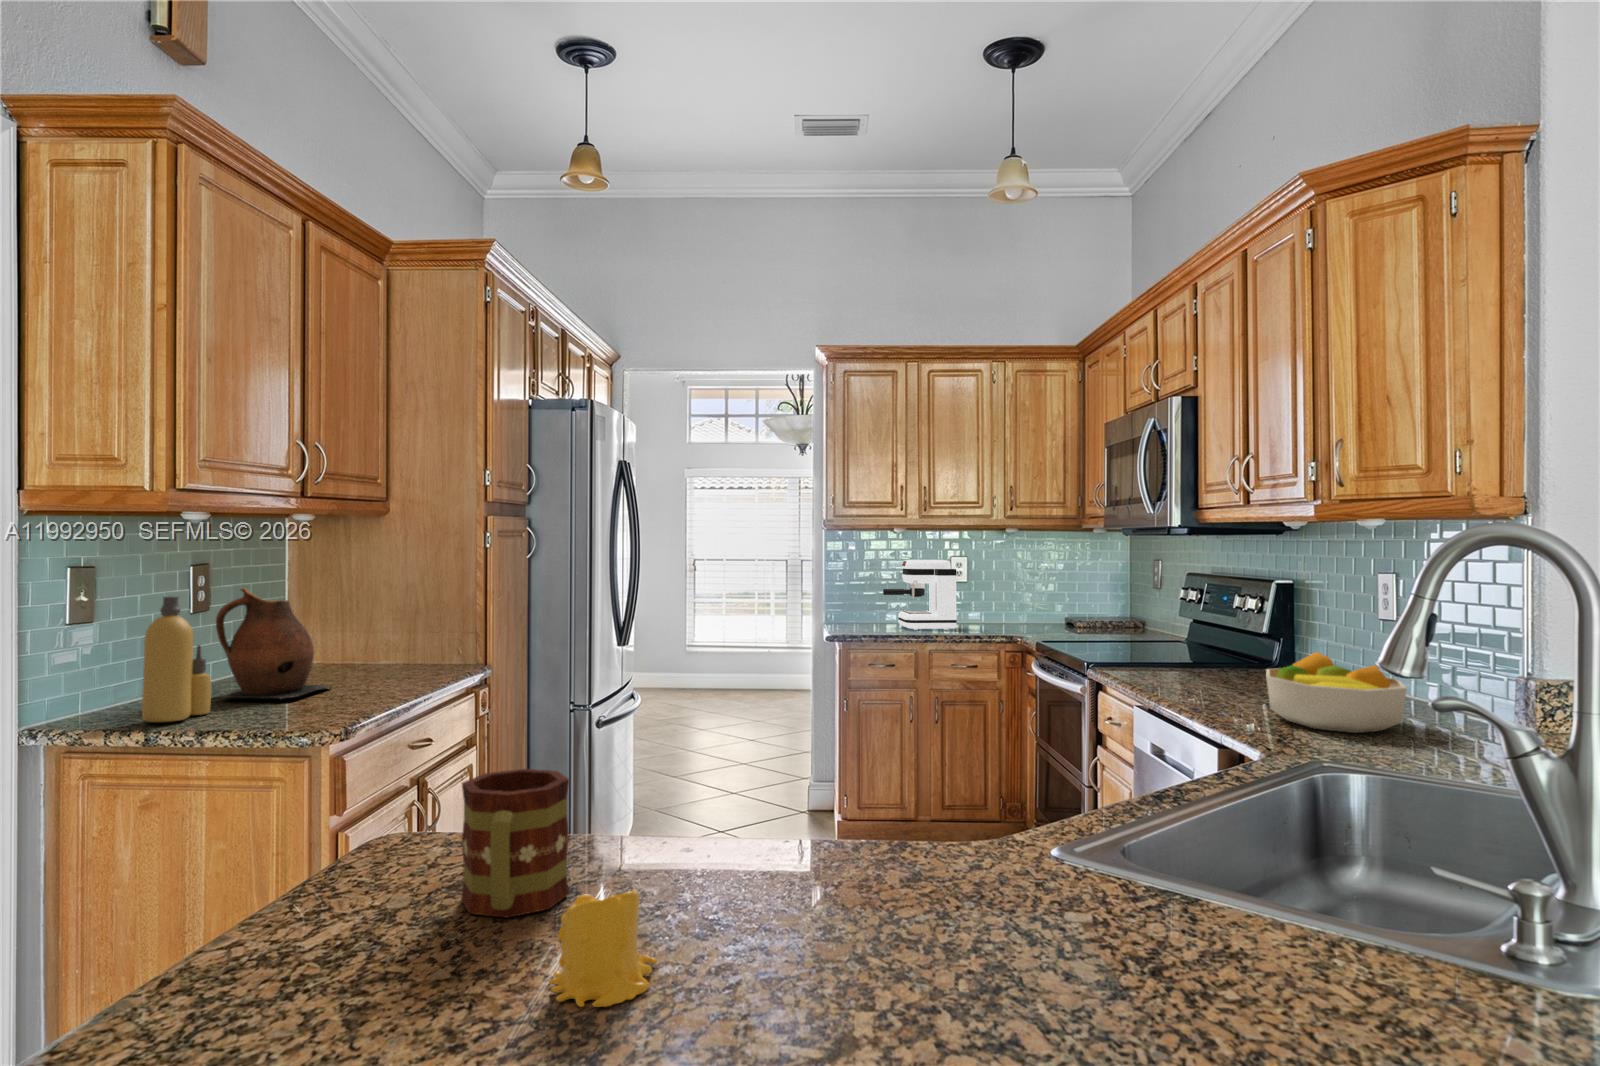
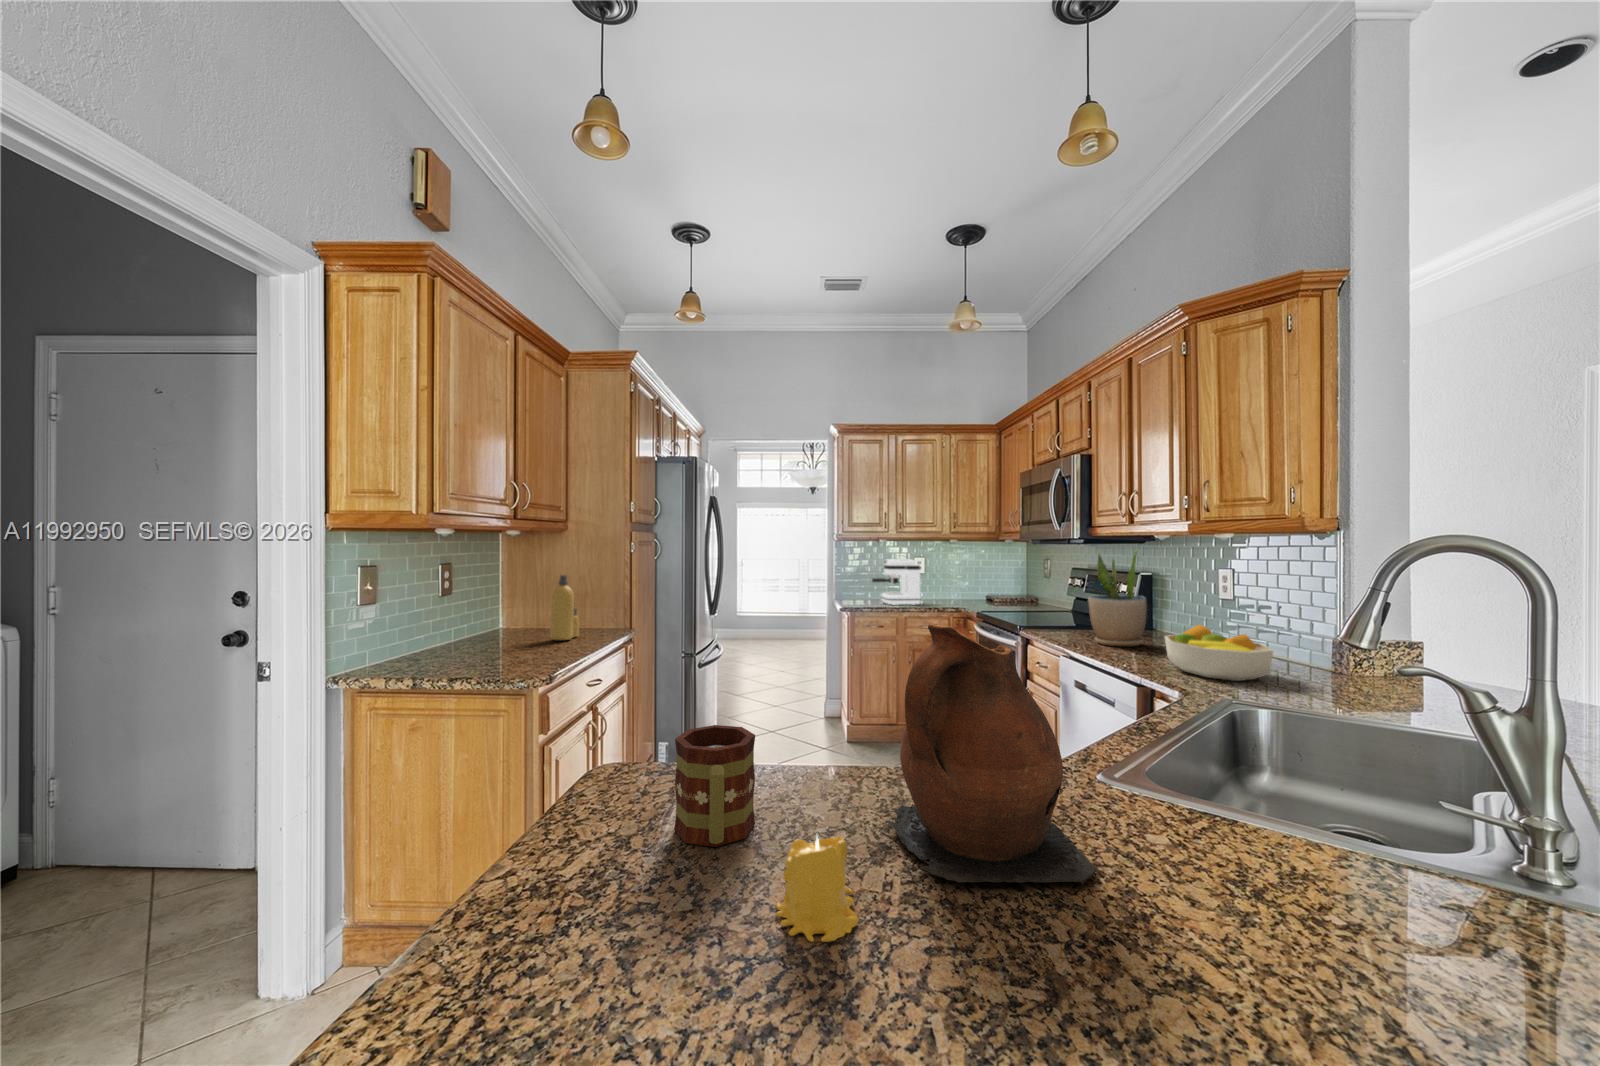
potted plant: none [1176,537,1260,687] -> present [1088,551,1147,646]
ceramic pitcher: present [216,588,332,700] -> present [885,624,1097,887]
bottle: present [142,597,211,722] -> present [550,575,579,640]

